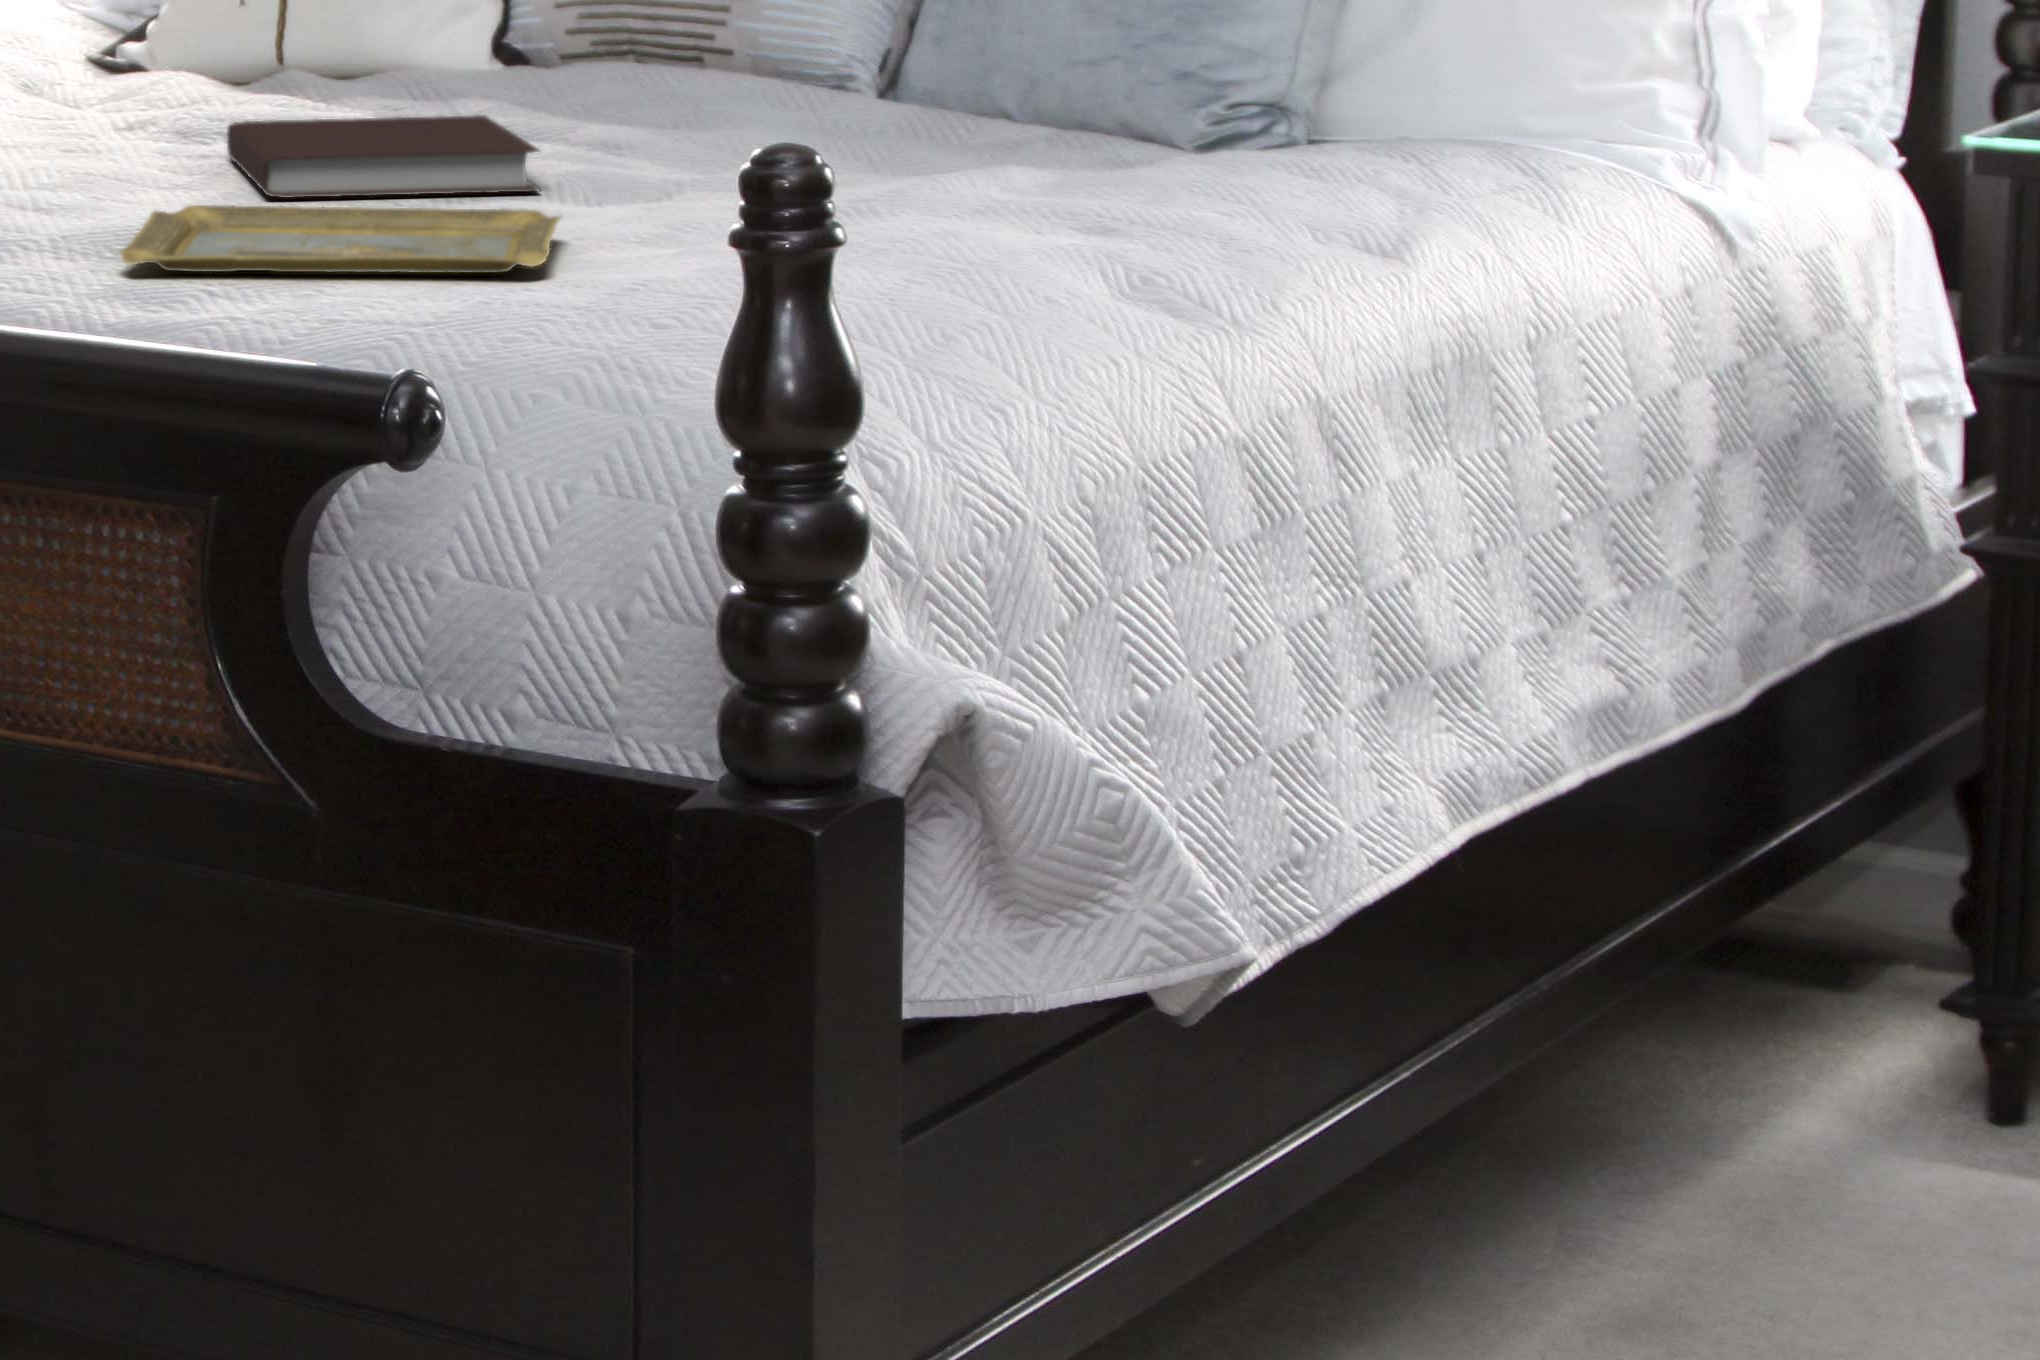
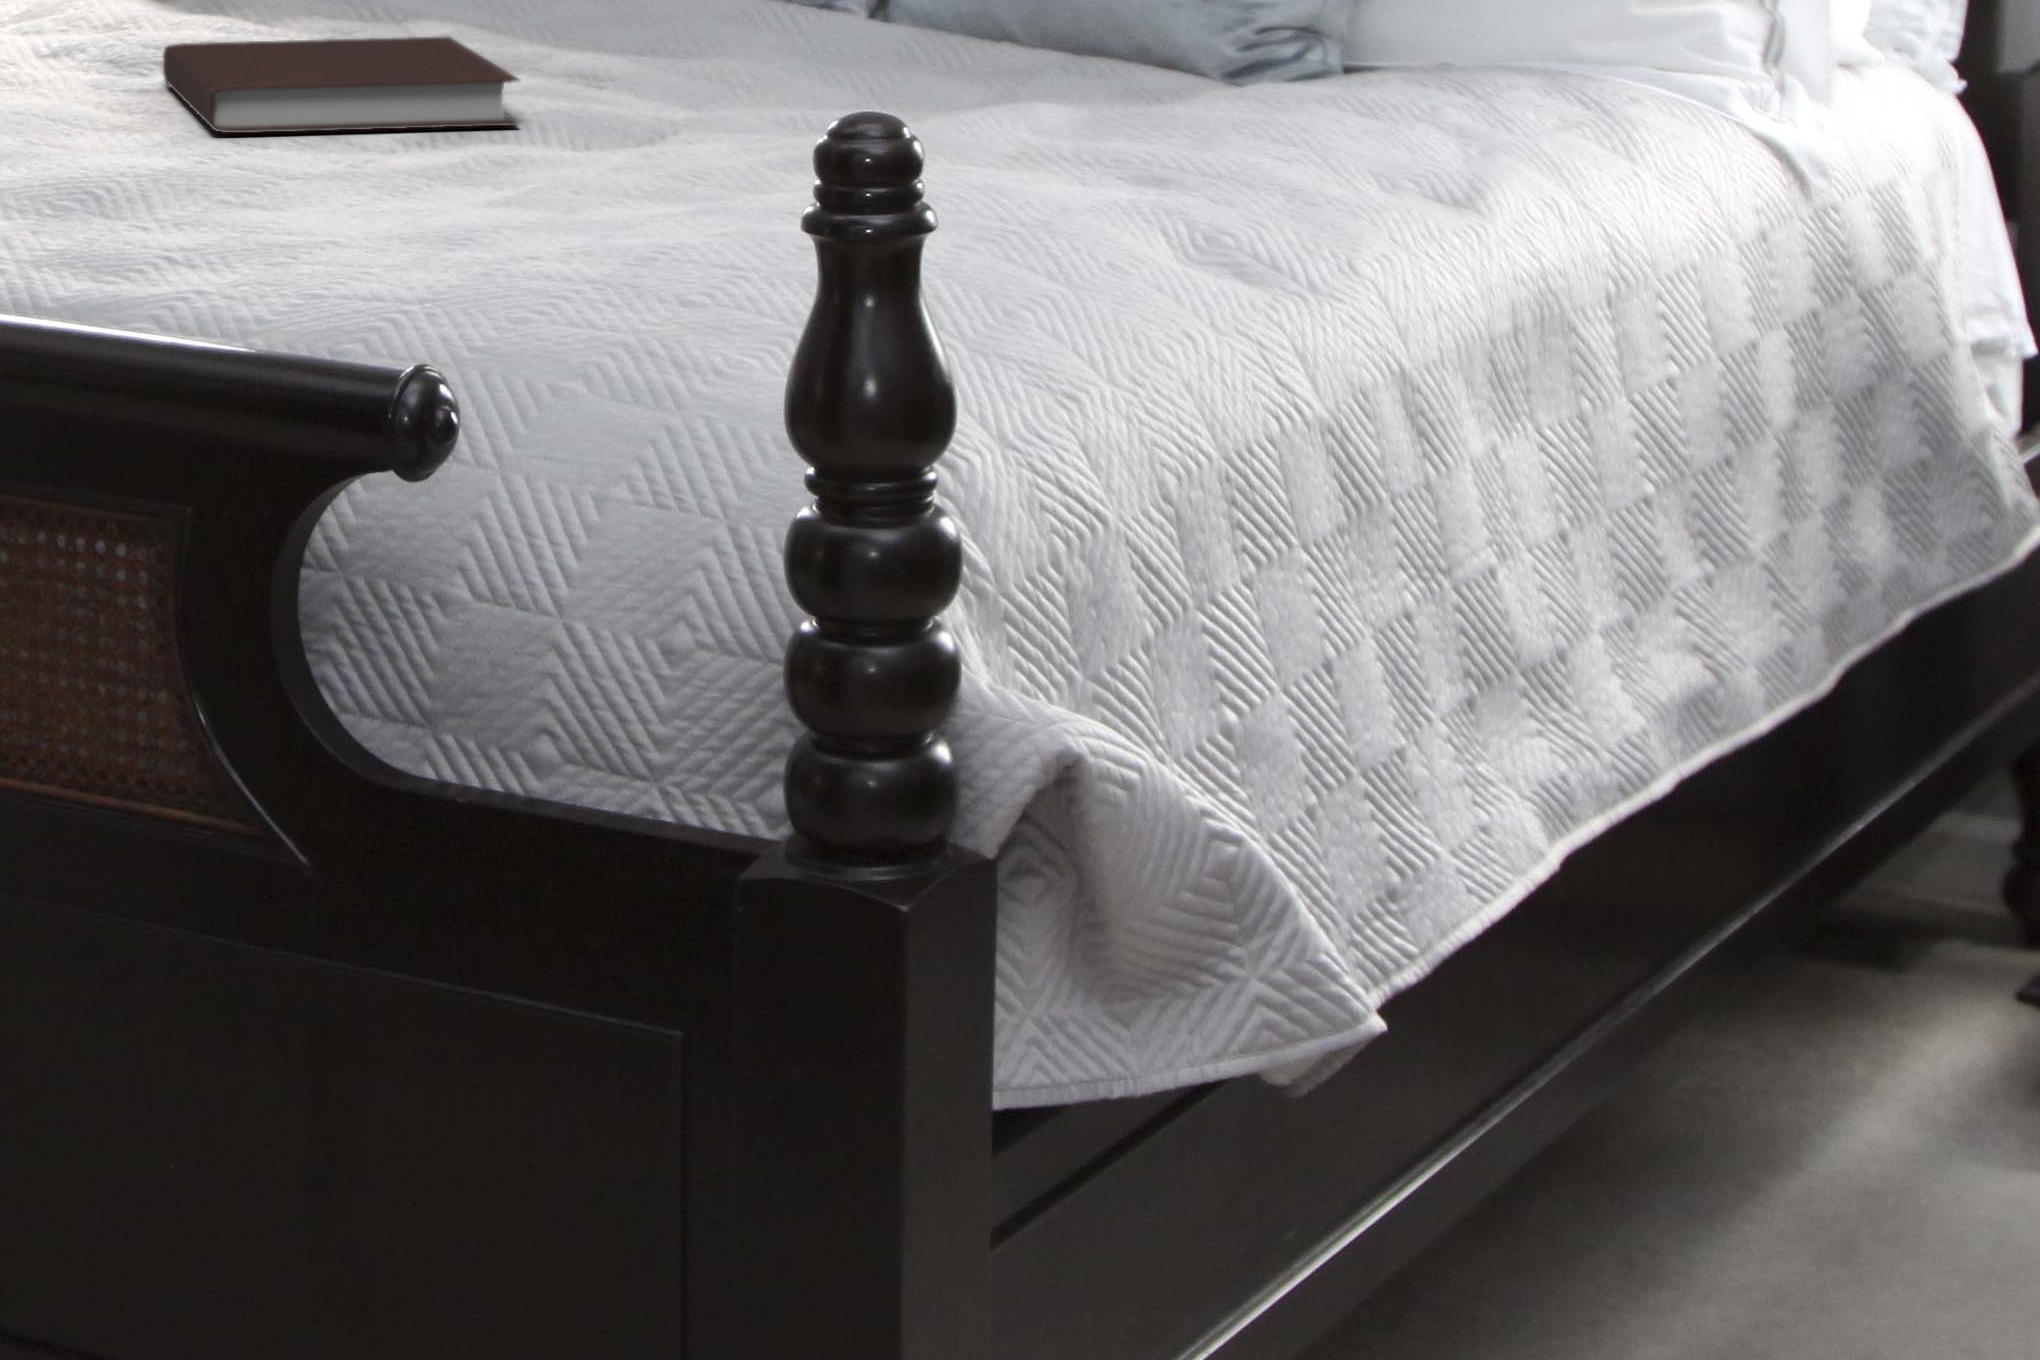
tray: present [121,205,561,273] -> none [55,146,557,227]

